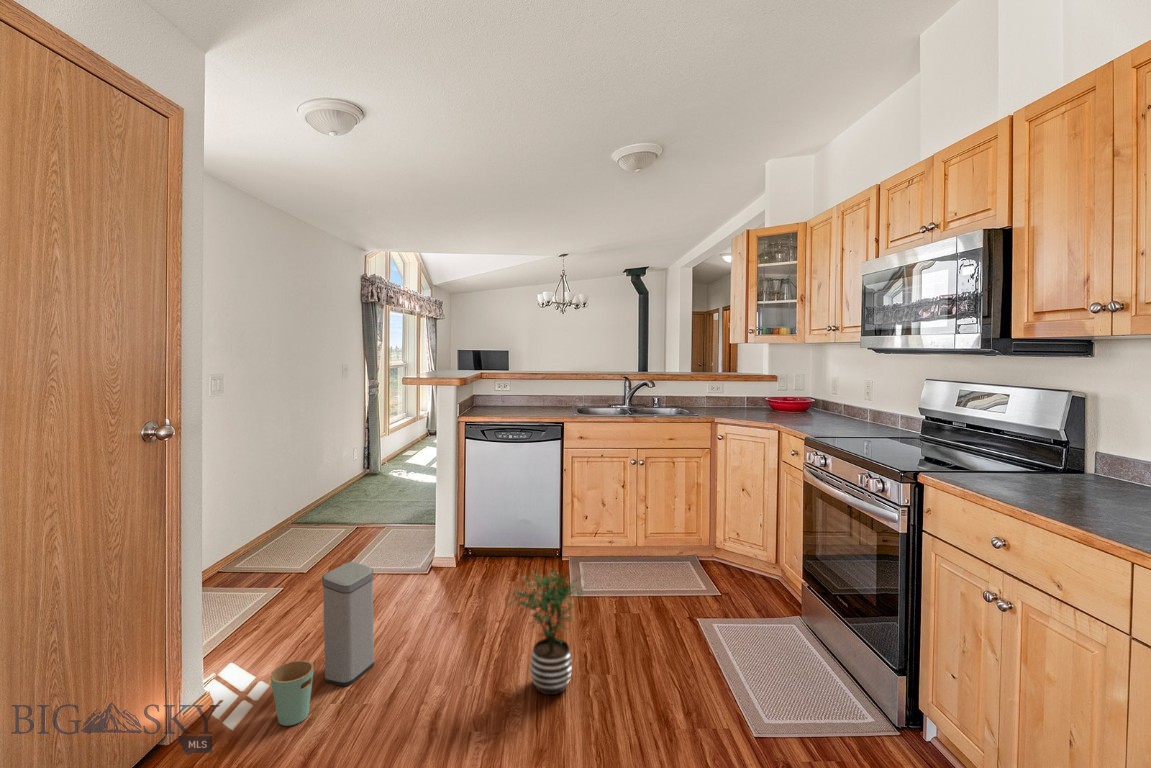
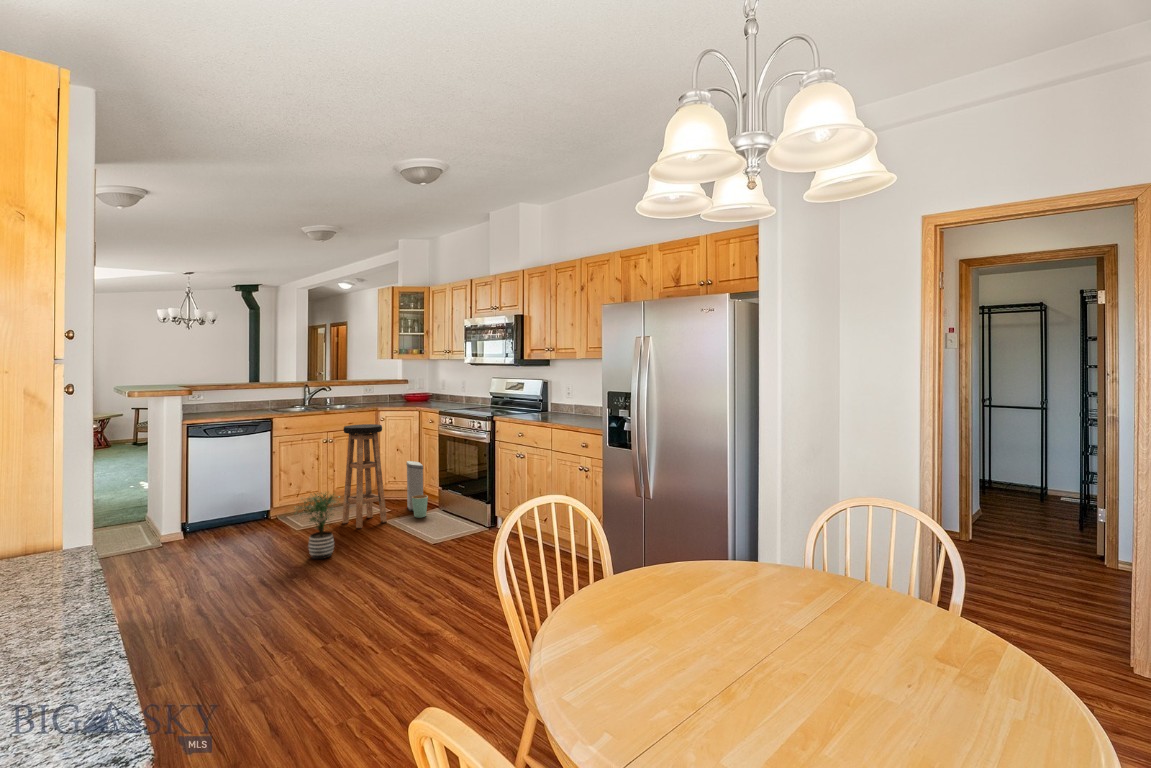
bar stool: none [634,447,698,623] -> present [342,424,387,528]
trash can: present [270,562,374,726] -> present [406,461,428,518]

